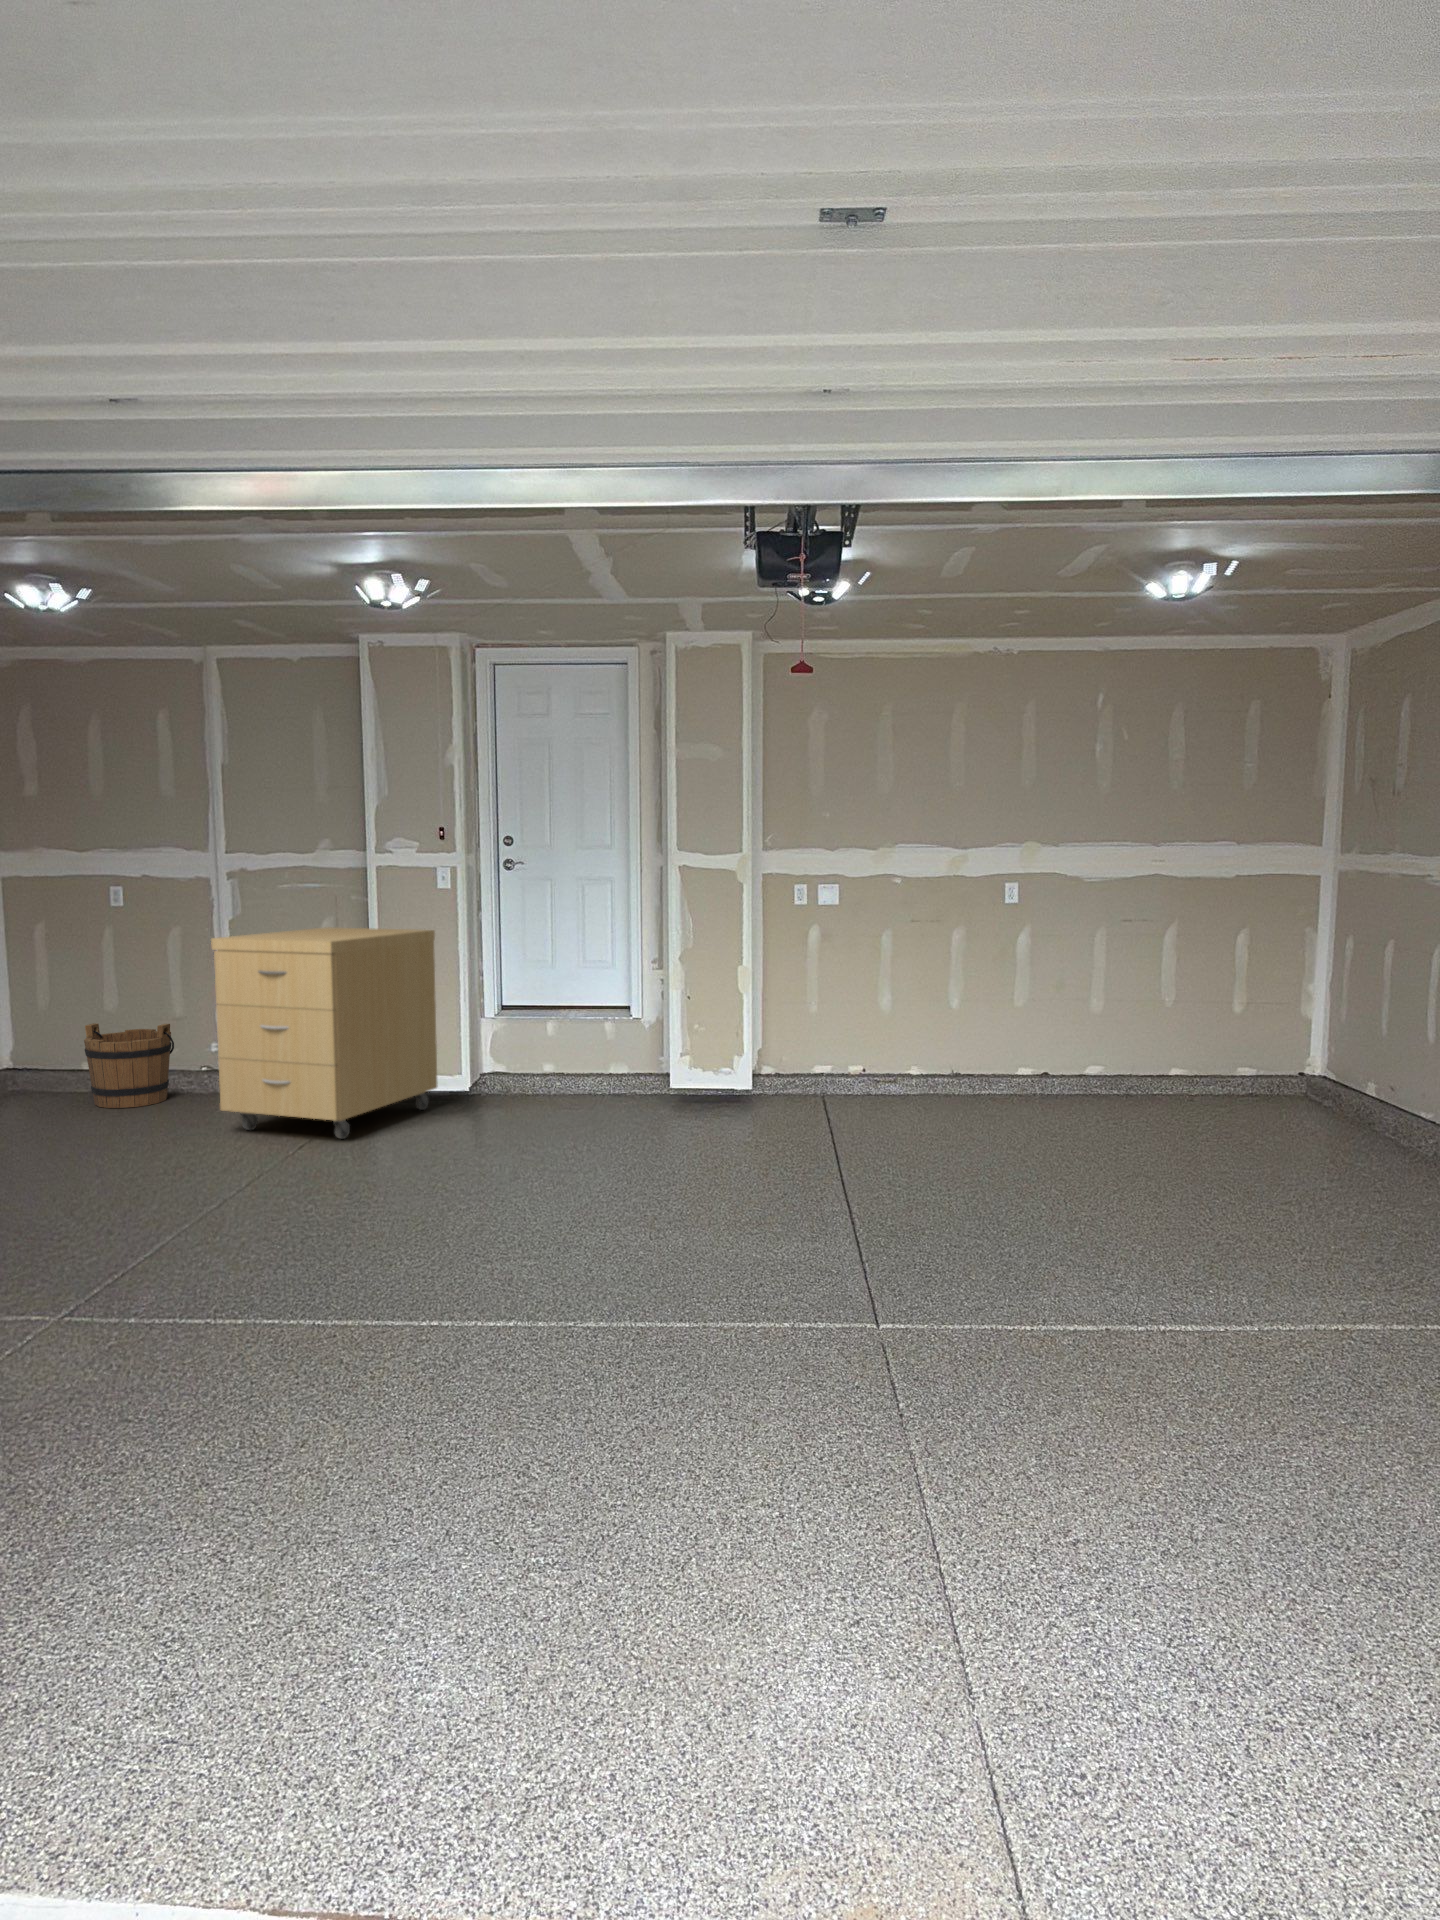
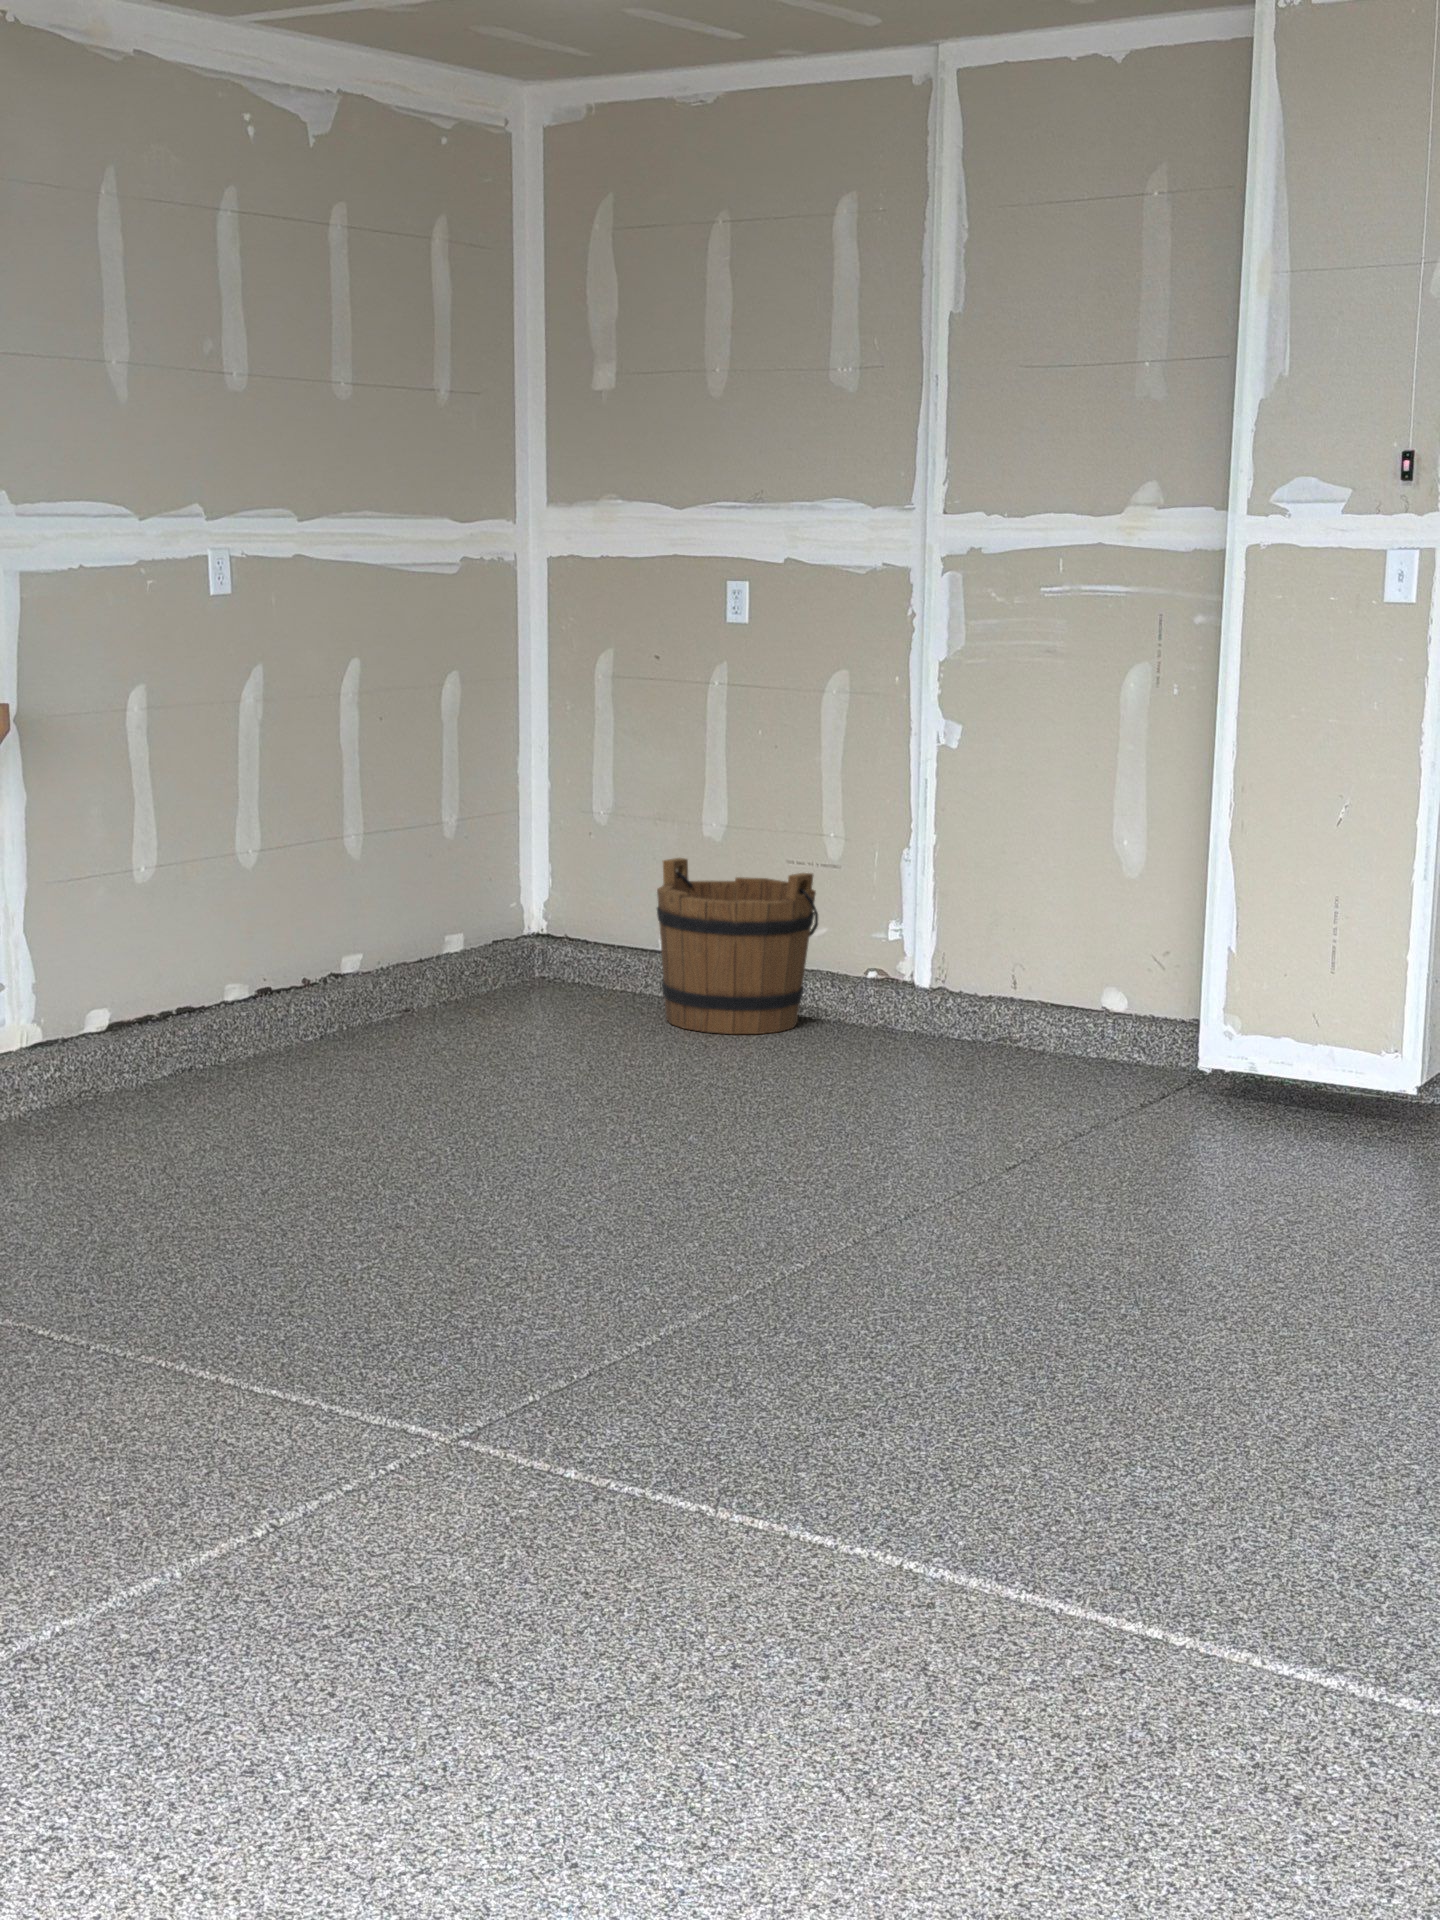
storage cabinet: present [211,927,437,1139] -> none [871,696,1365,1164]

